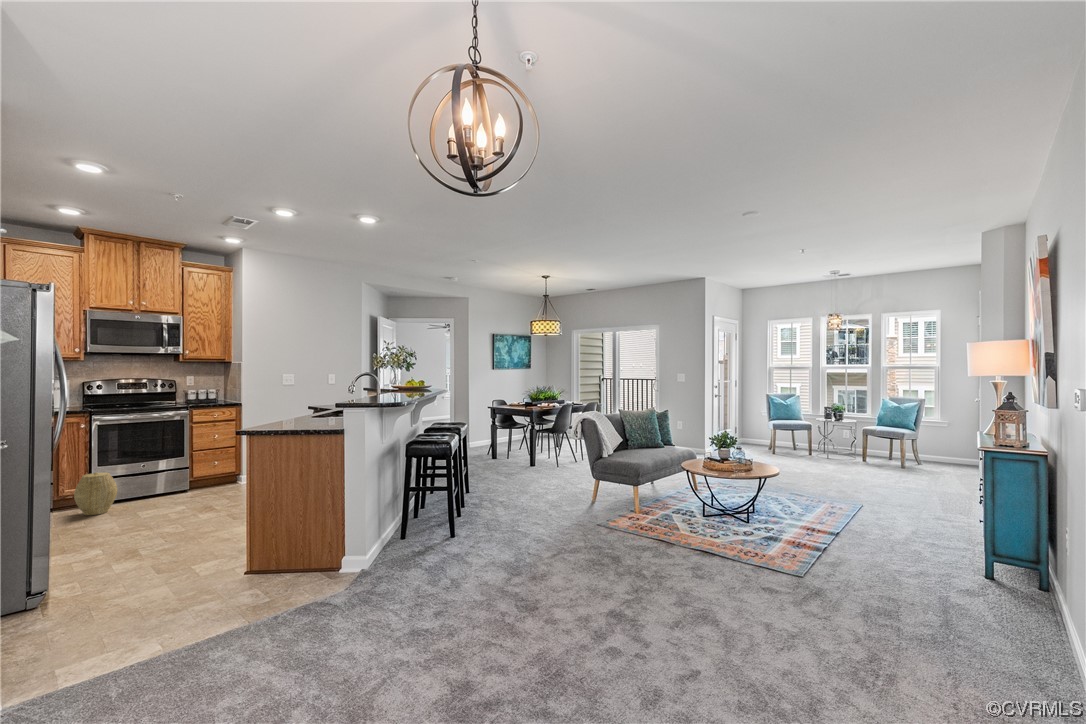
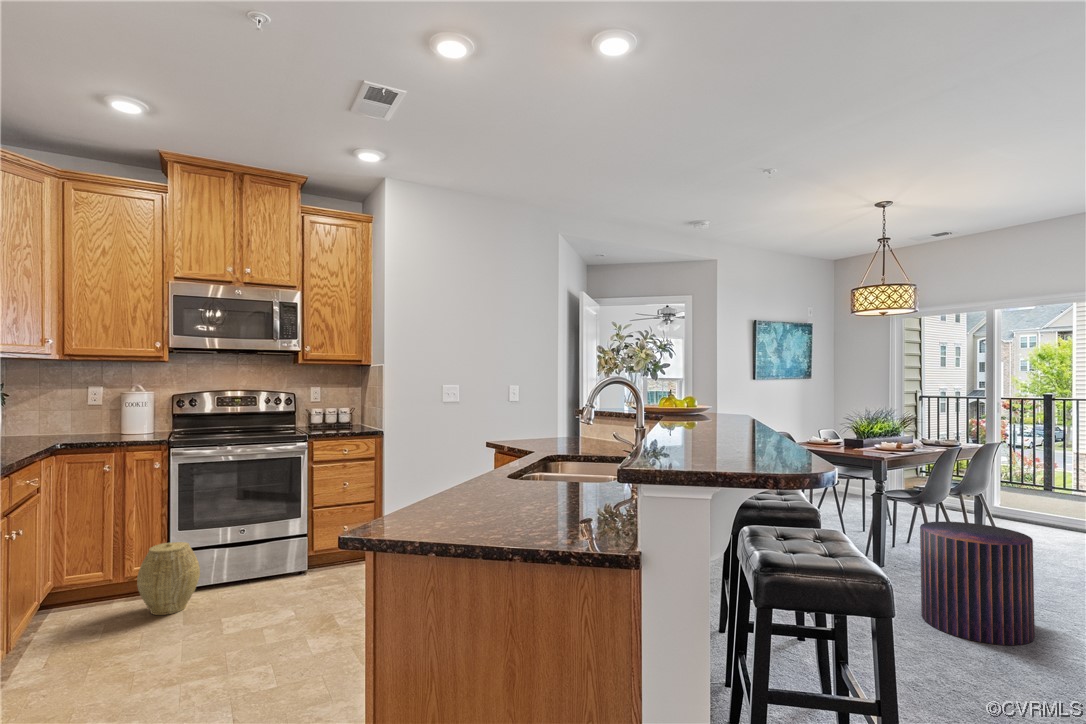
pouf: none [533,439,575,489] -> present [920,521,1035,645]

